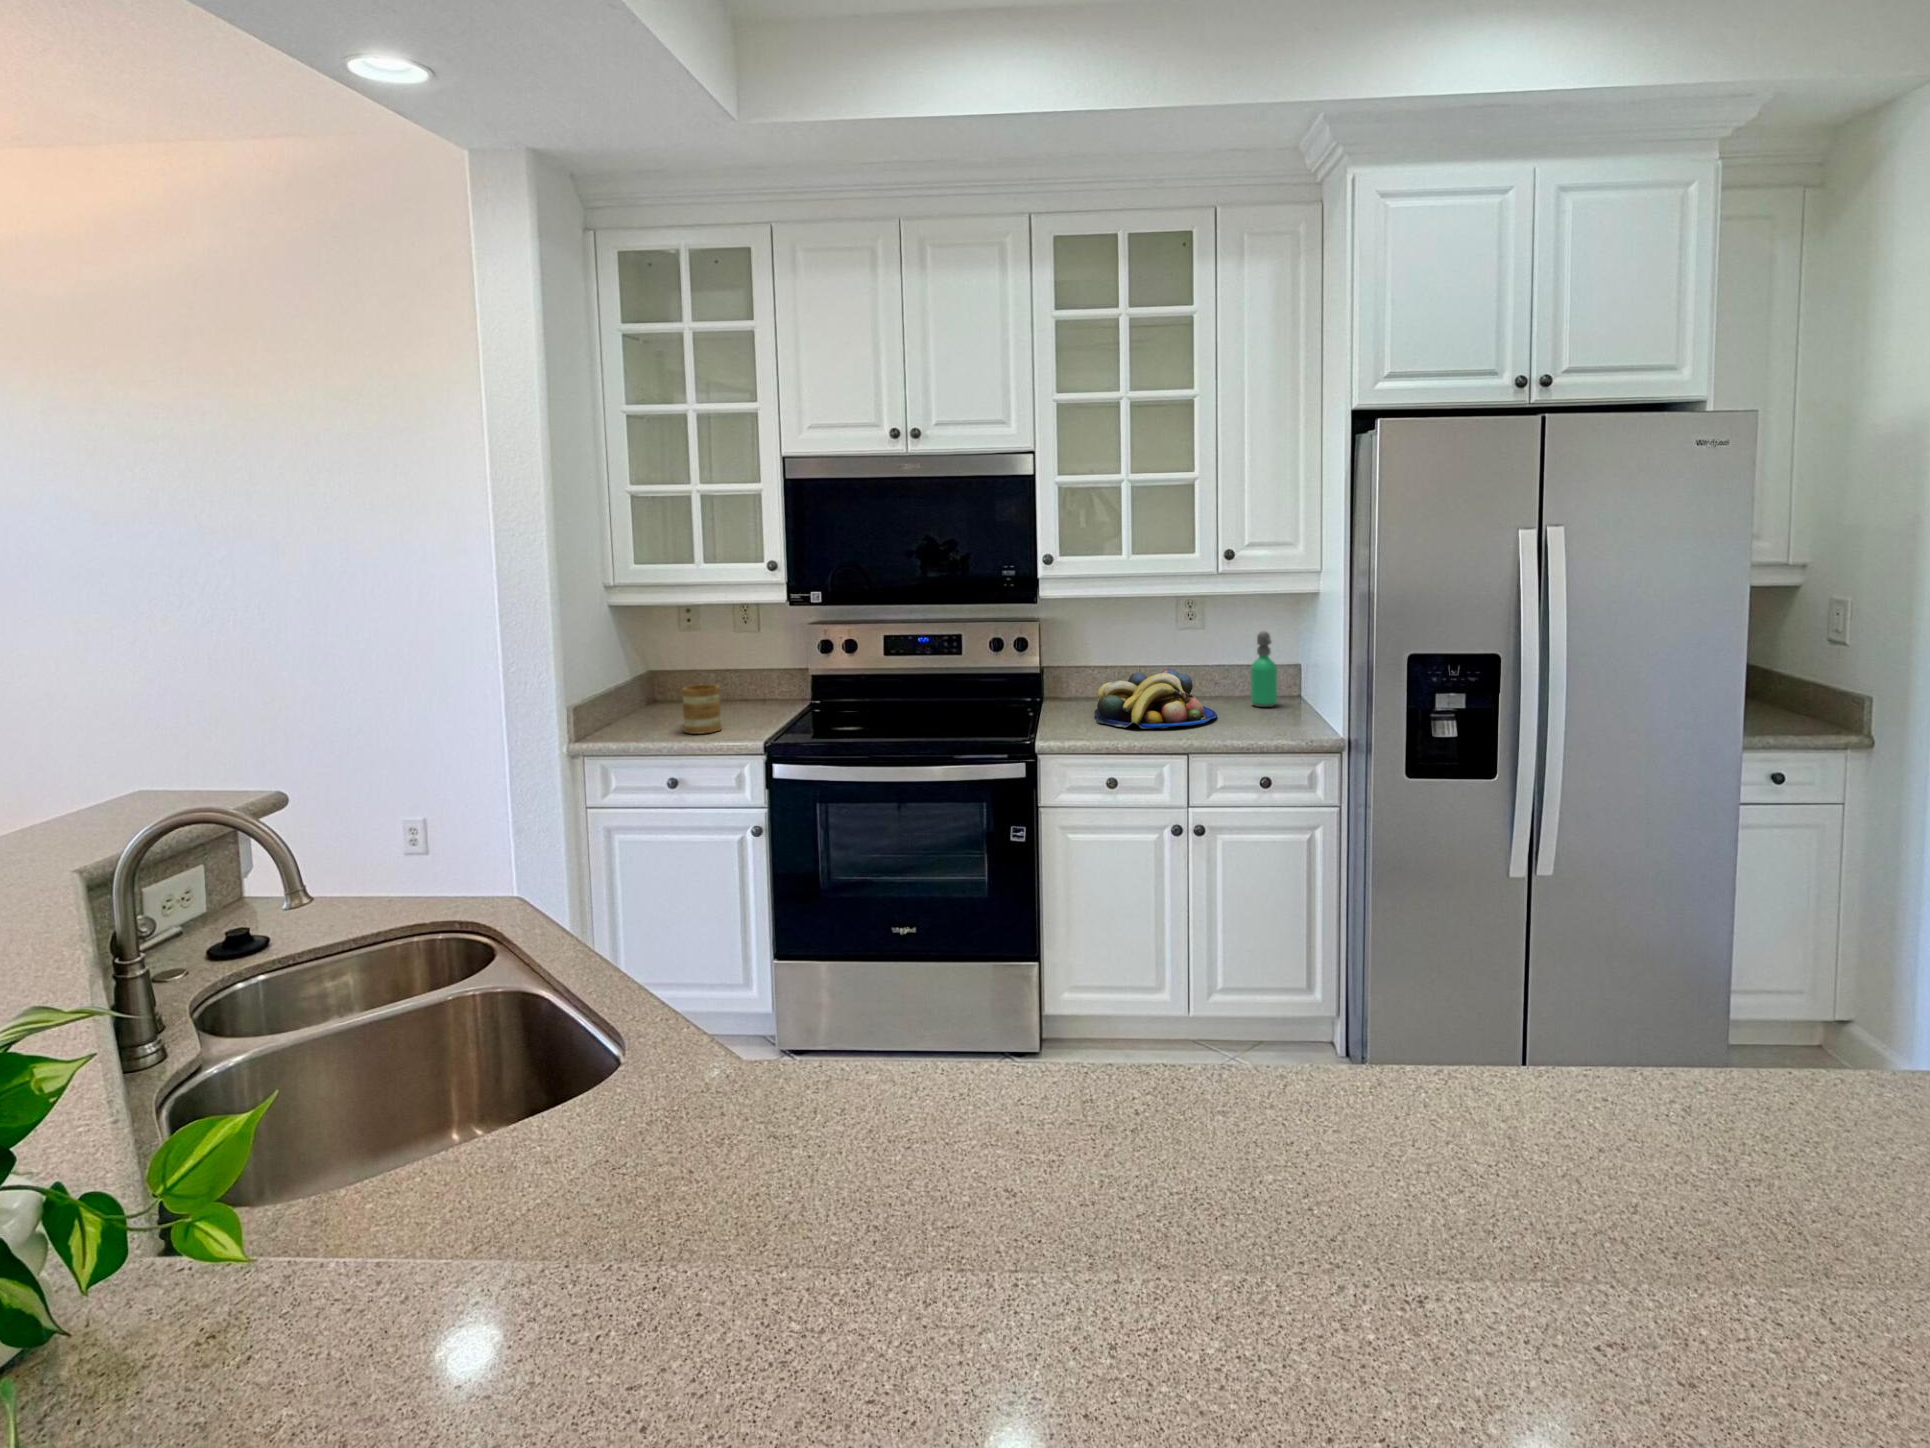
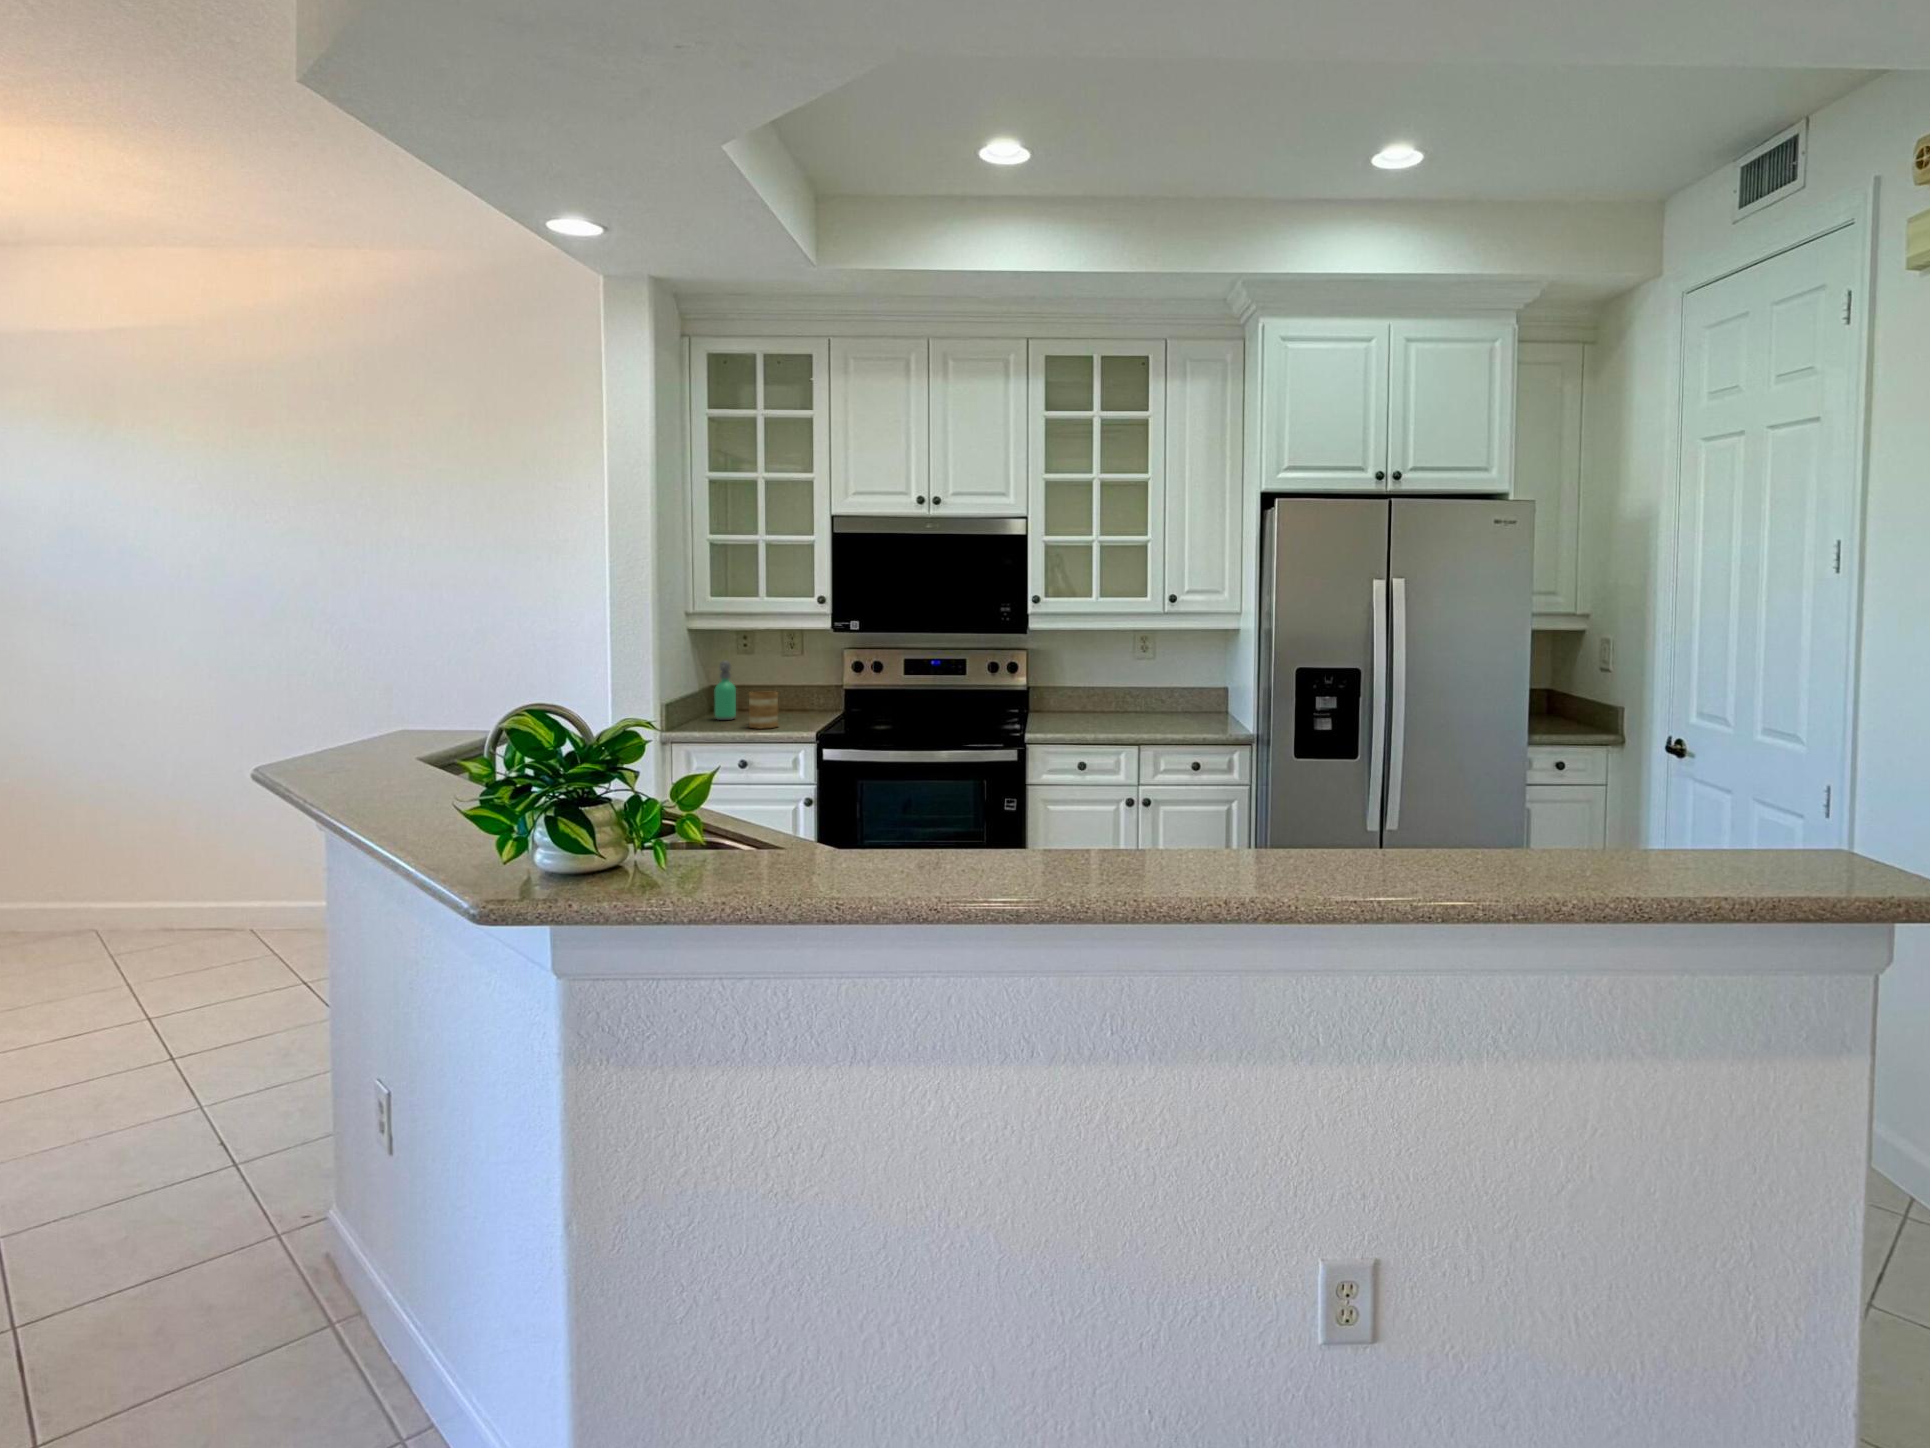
soap dispenser: present [1251,632,1277,707] -> present [714,660,736,720]
fruit bowl: present [1094,669,1217,728] -> none [1070,687,1164,728]

